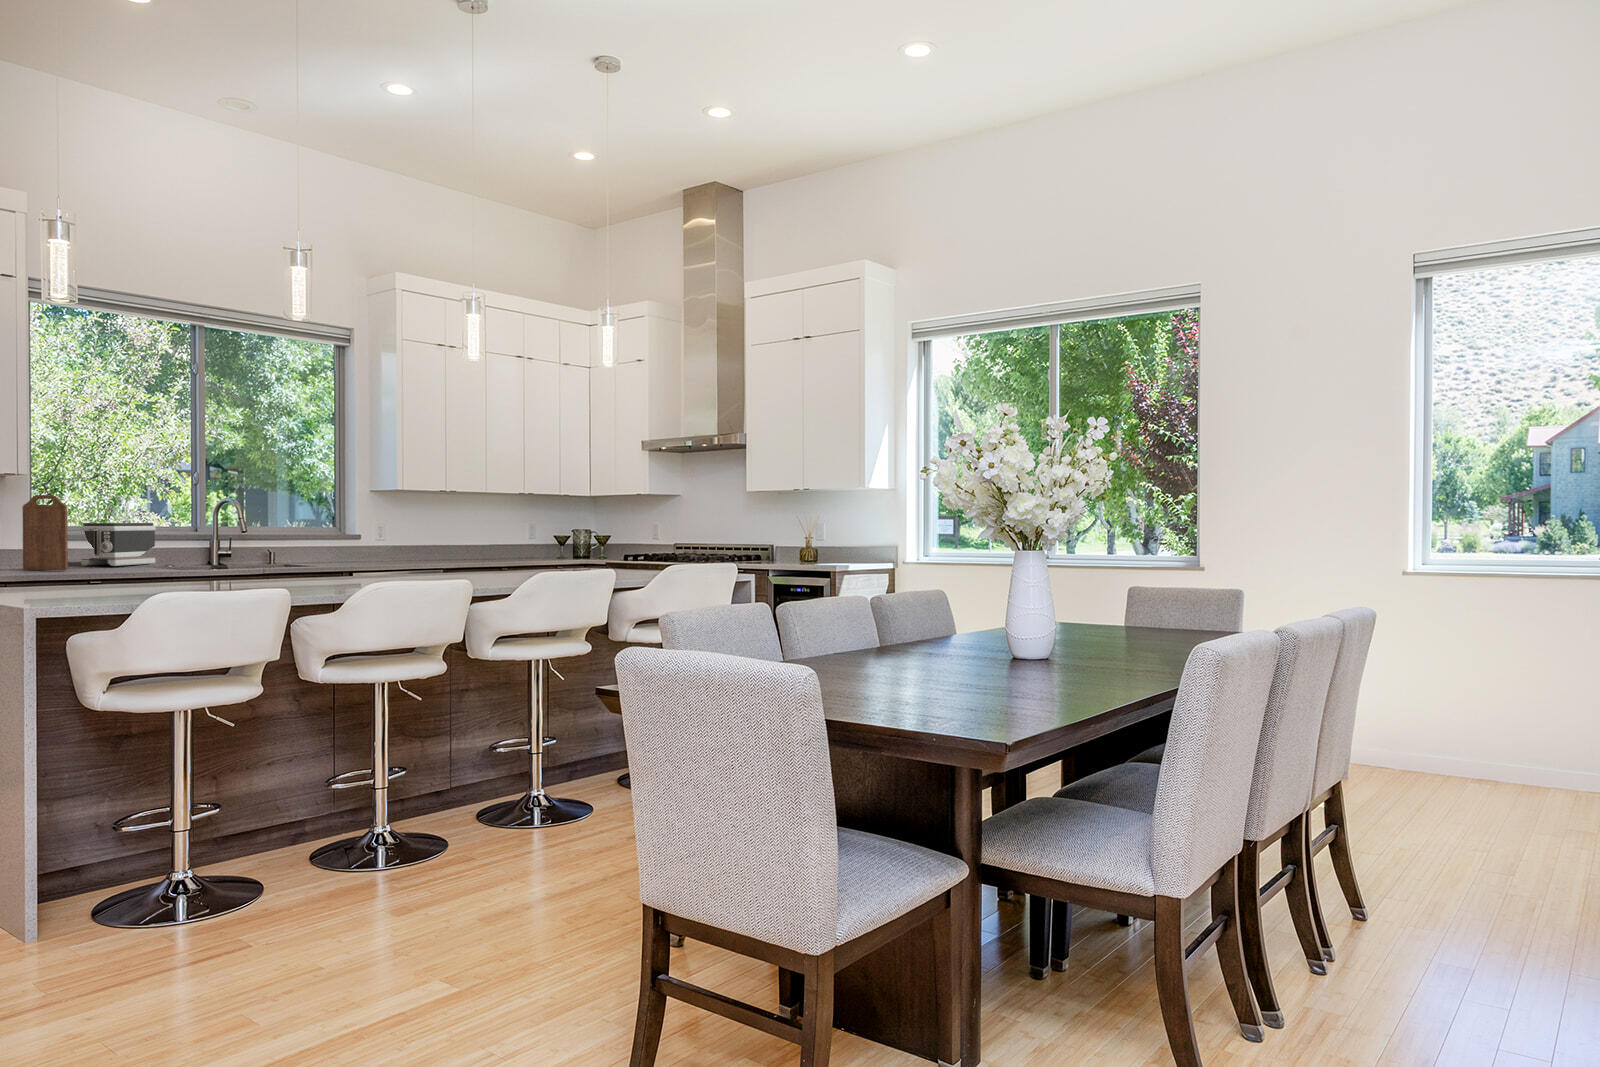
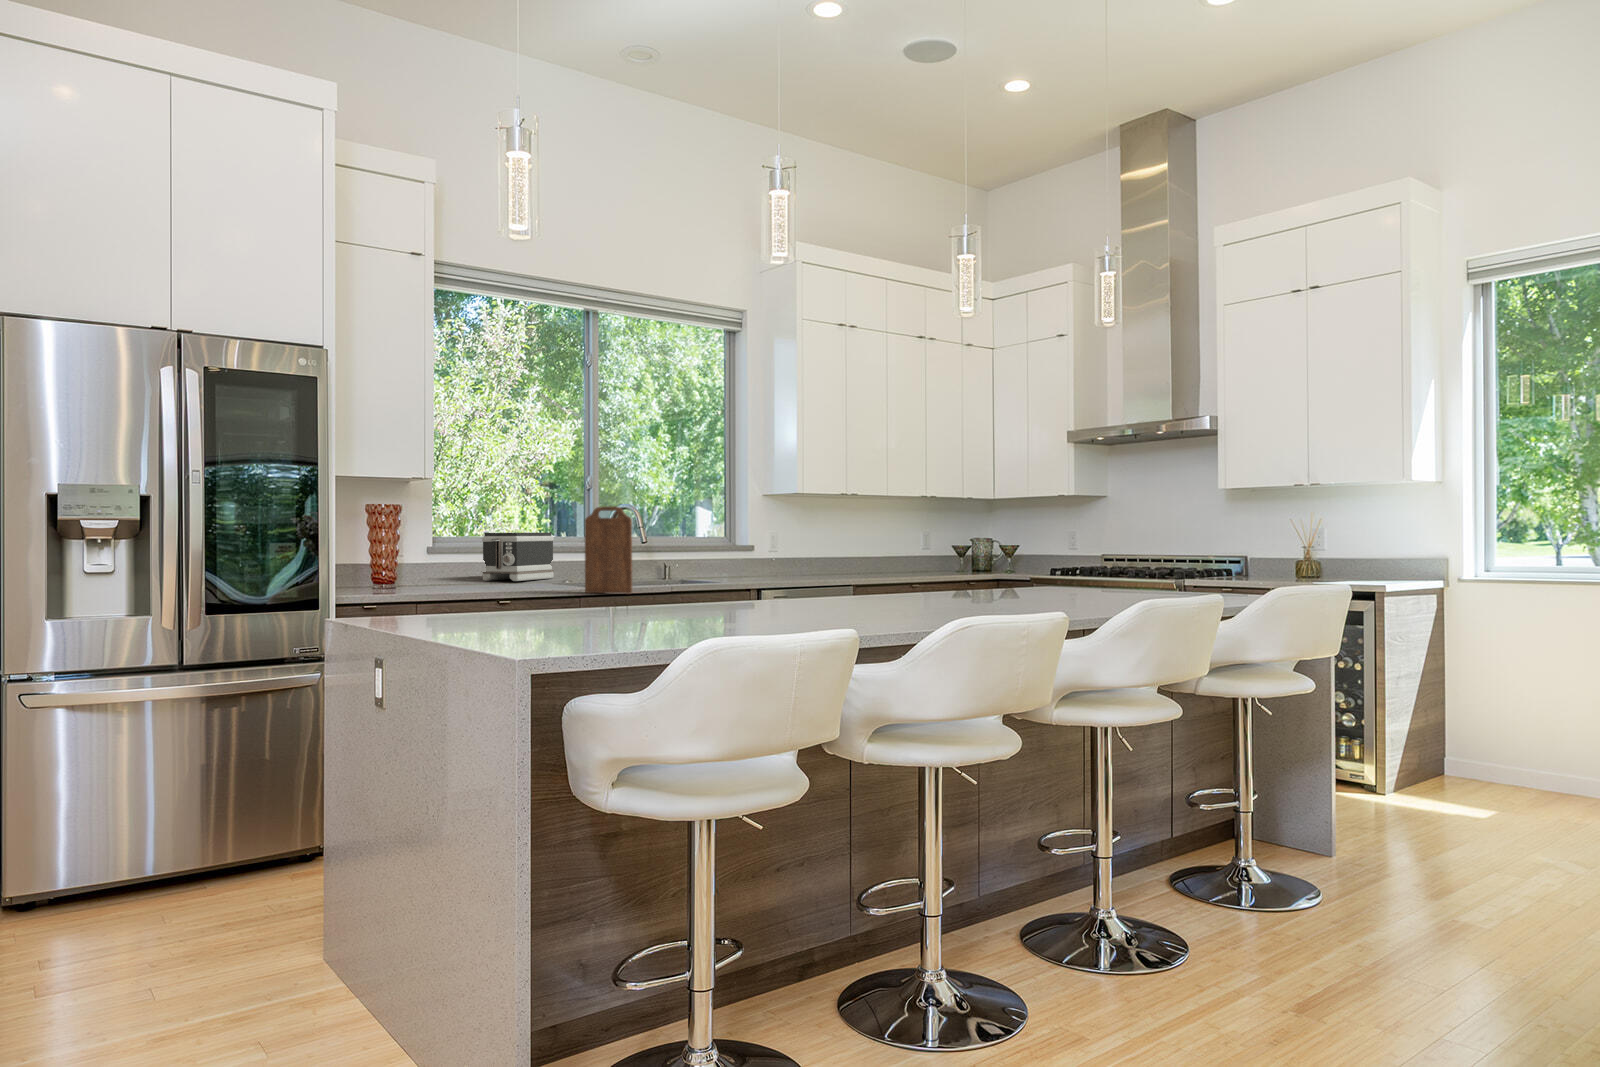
cutting board: present [22,495,68,570] -> present [585,506,632,594]

